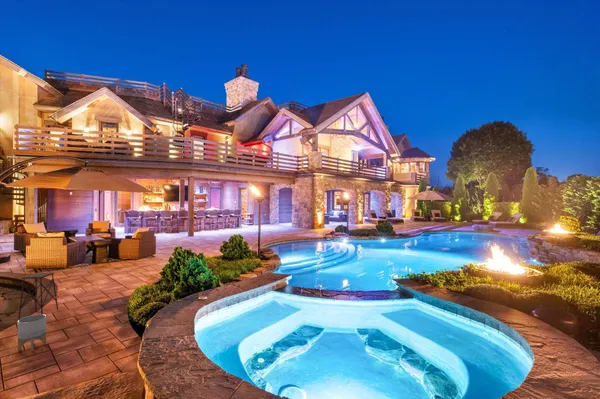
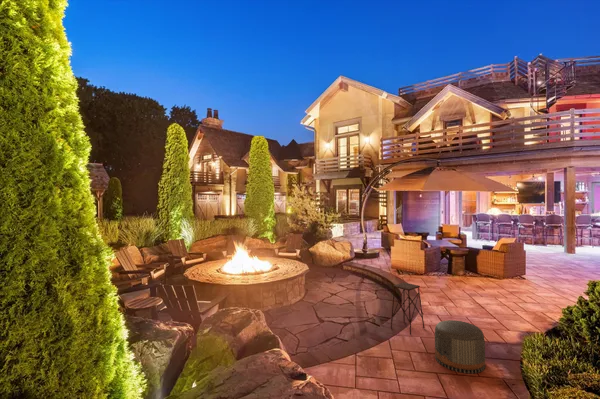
pouf: none [65,291,108,330] -> present [435,320,485,373]
planter: present [18,314,46,351] -> none [393,337,419,382]

